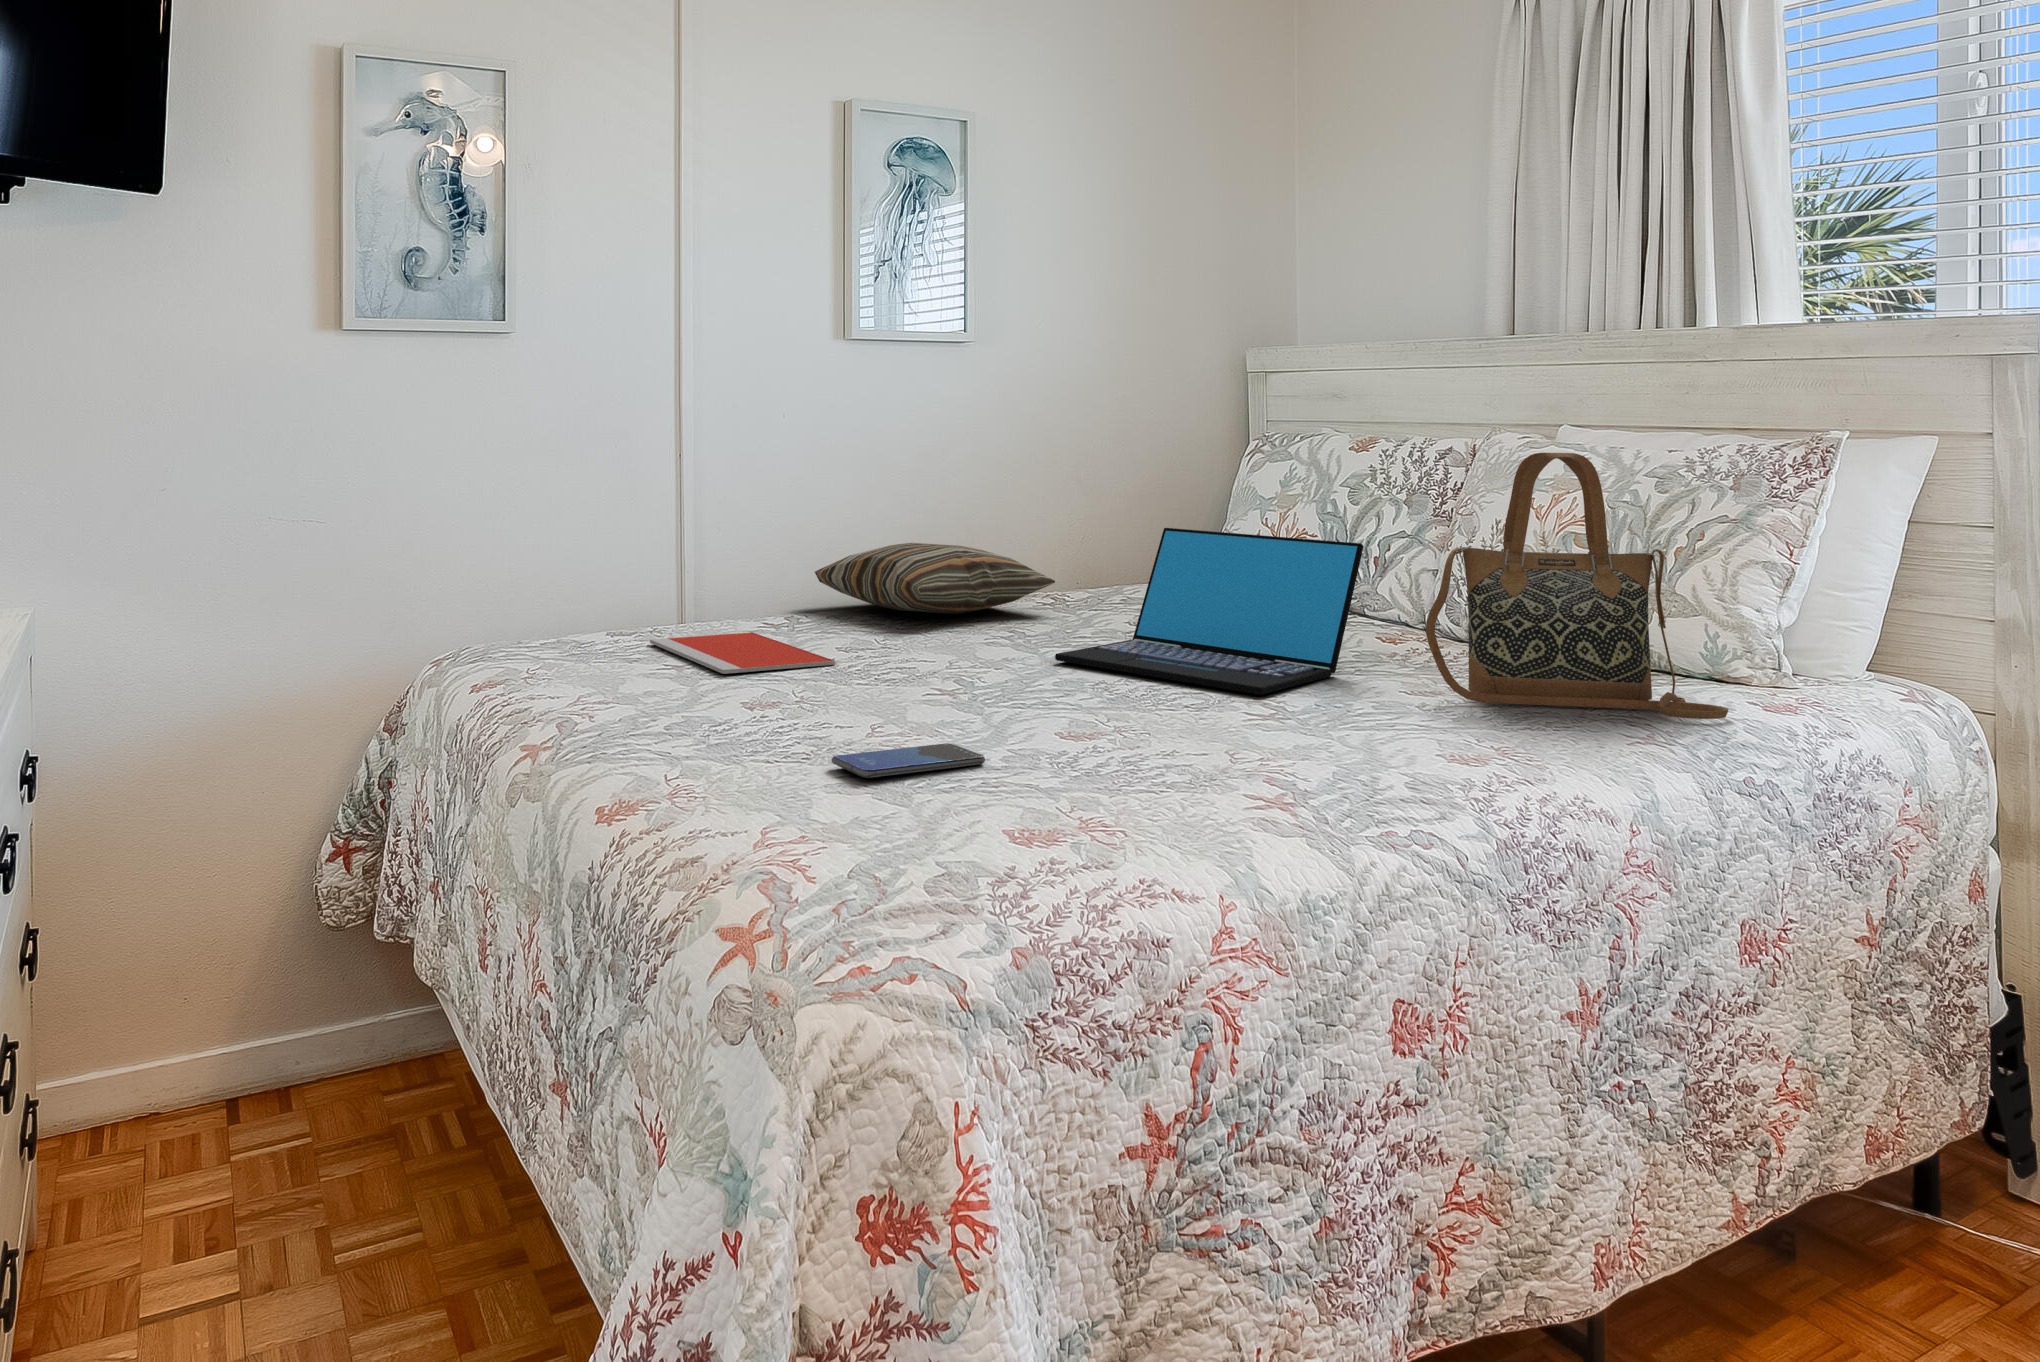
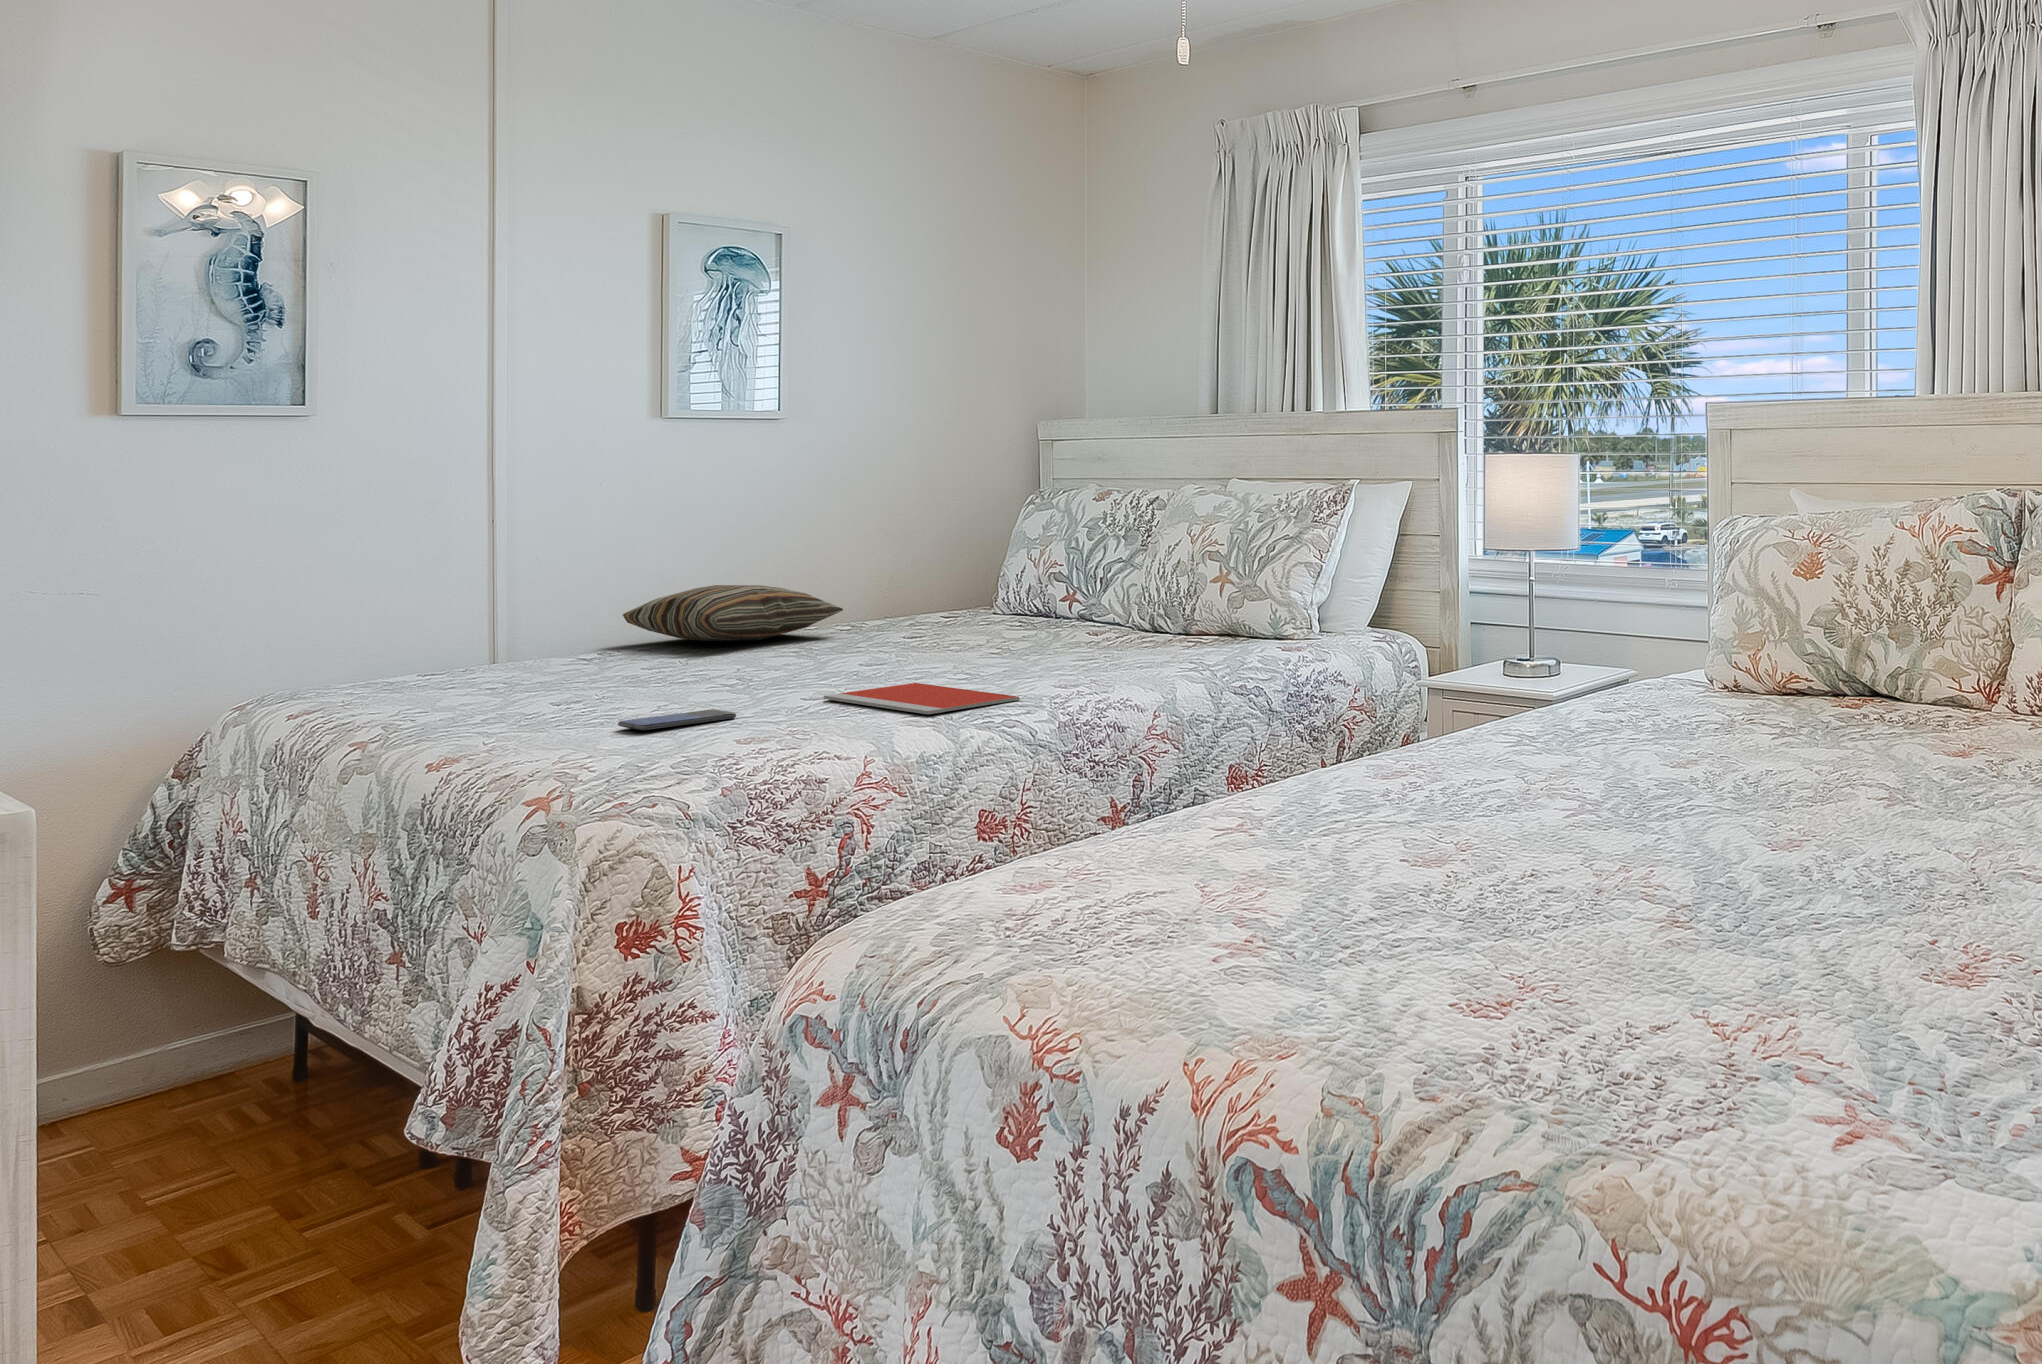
handbag: present [1426,453,1729,719] -> none [1080,497,1256,662]
laptop: present [1055,528,1364,695] -> none [822,561,1055,669]
notebook: present [650,632,835,674] -> present [824,683,1020,714]

